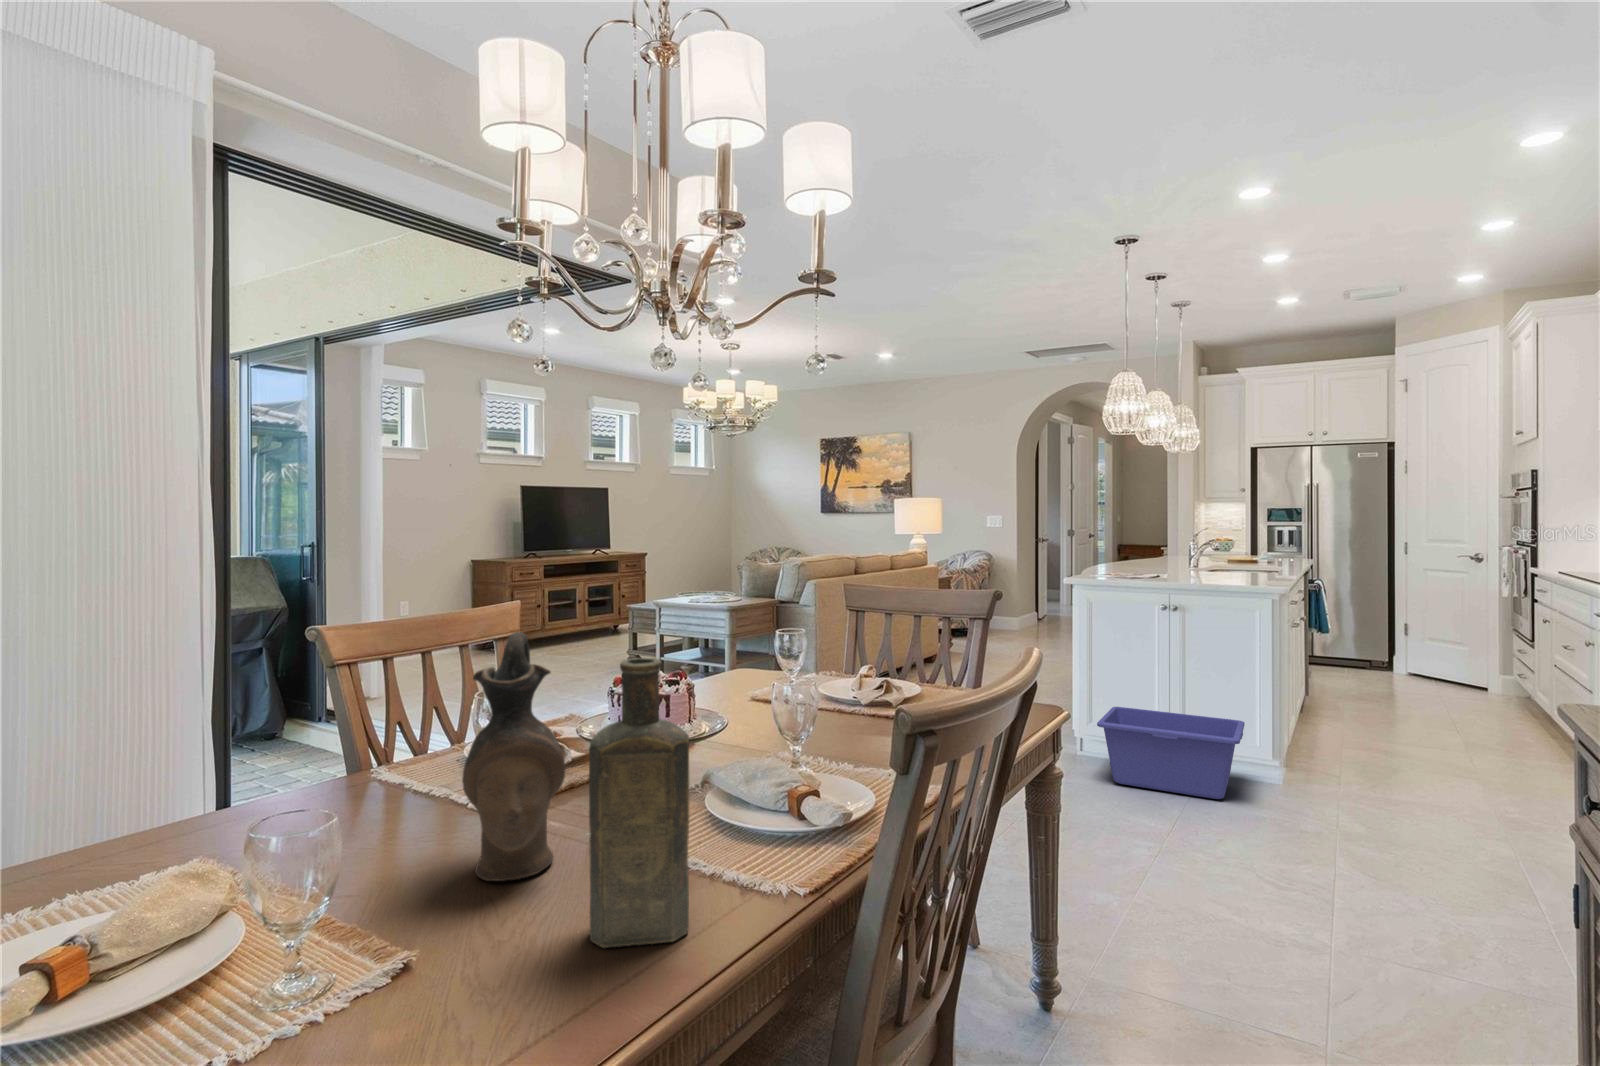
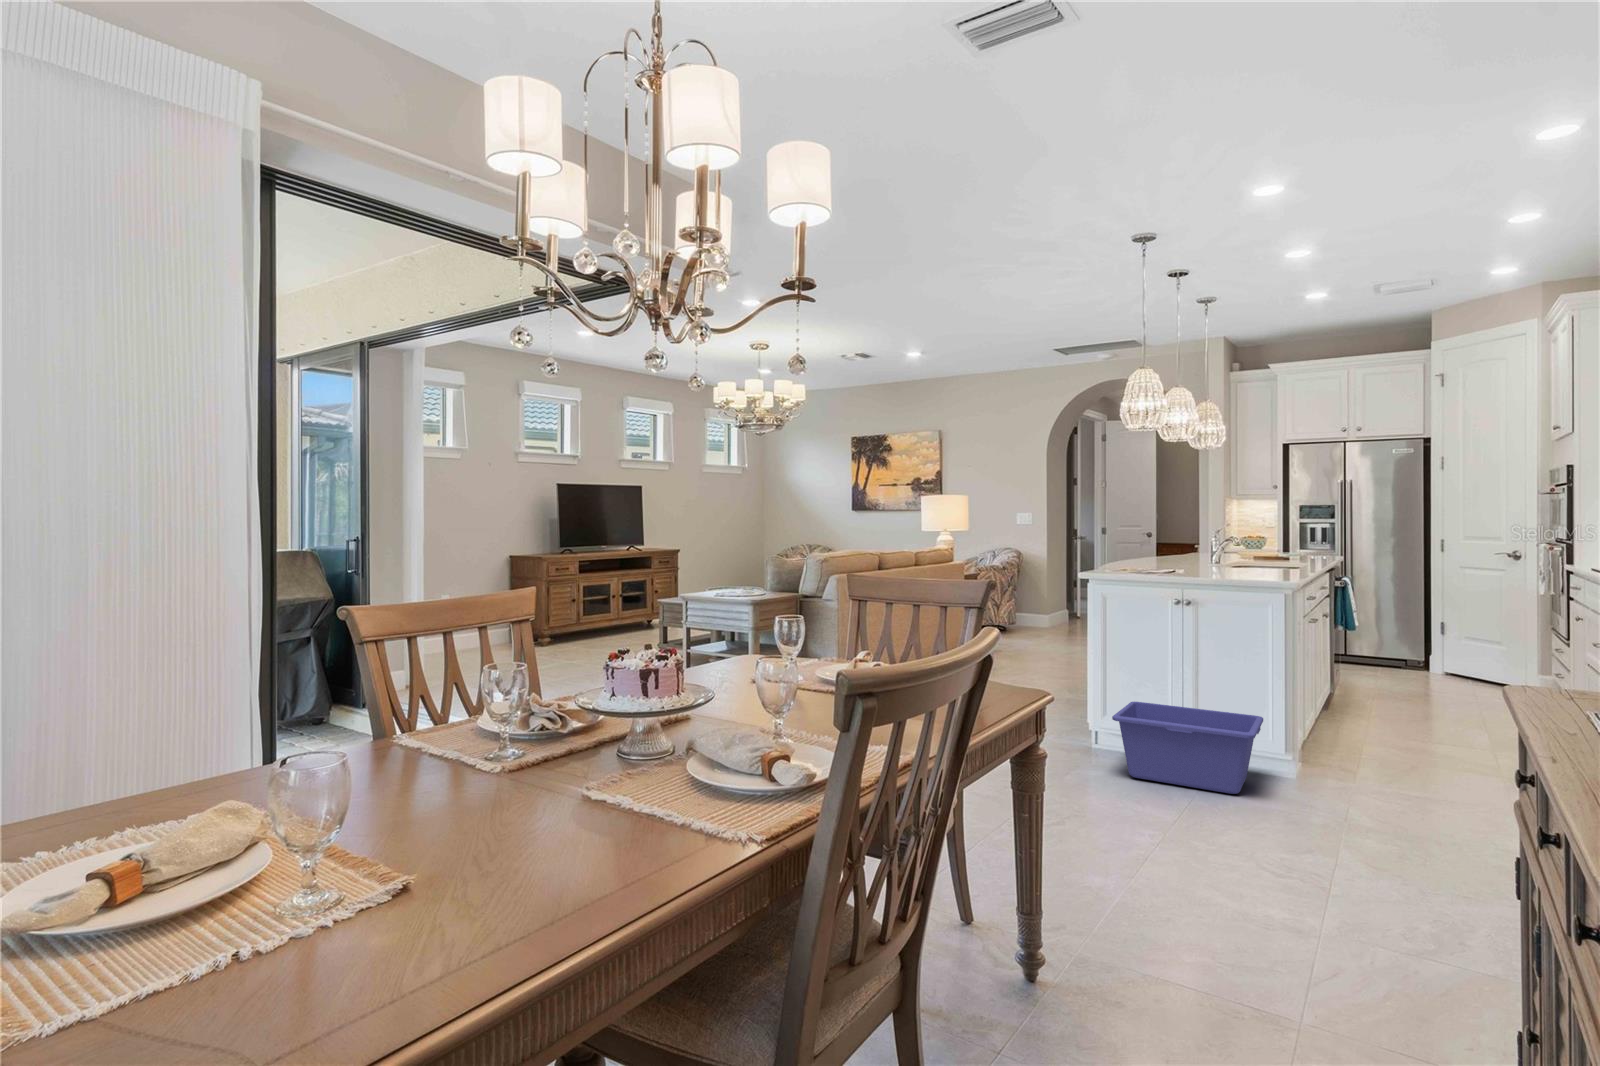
ceramic pitcher: present [462,631,565,881] -> none [461,607,552,826]
bottle: present [589,658,689,948] -> none [555,626,652,878]

